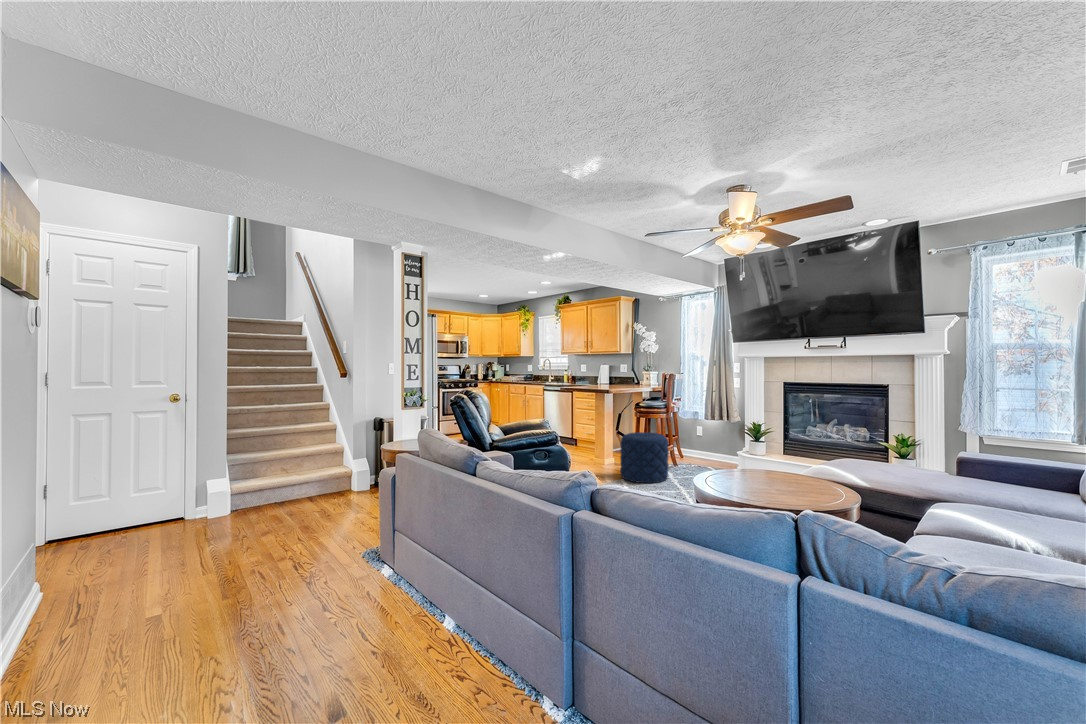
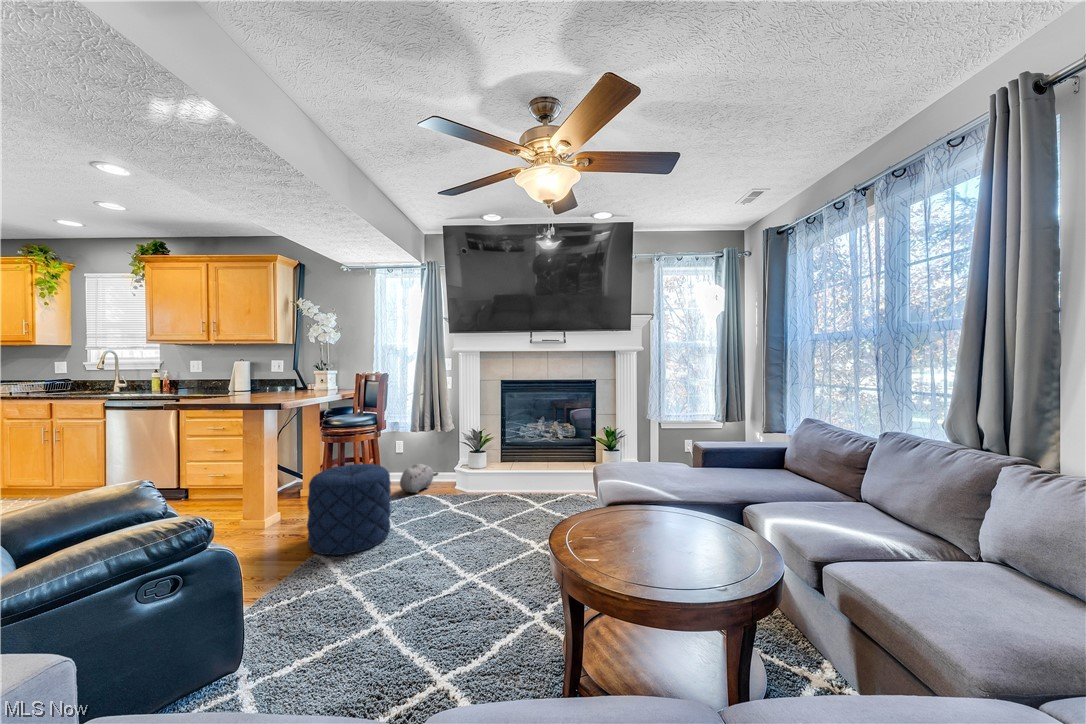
plush toy: none [691,444,726,466] -> present [400,463,438,493]

